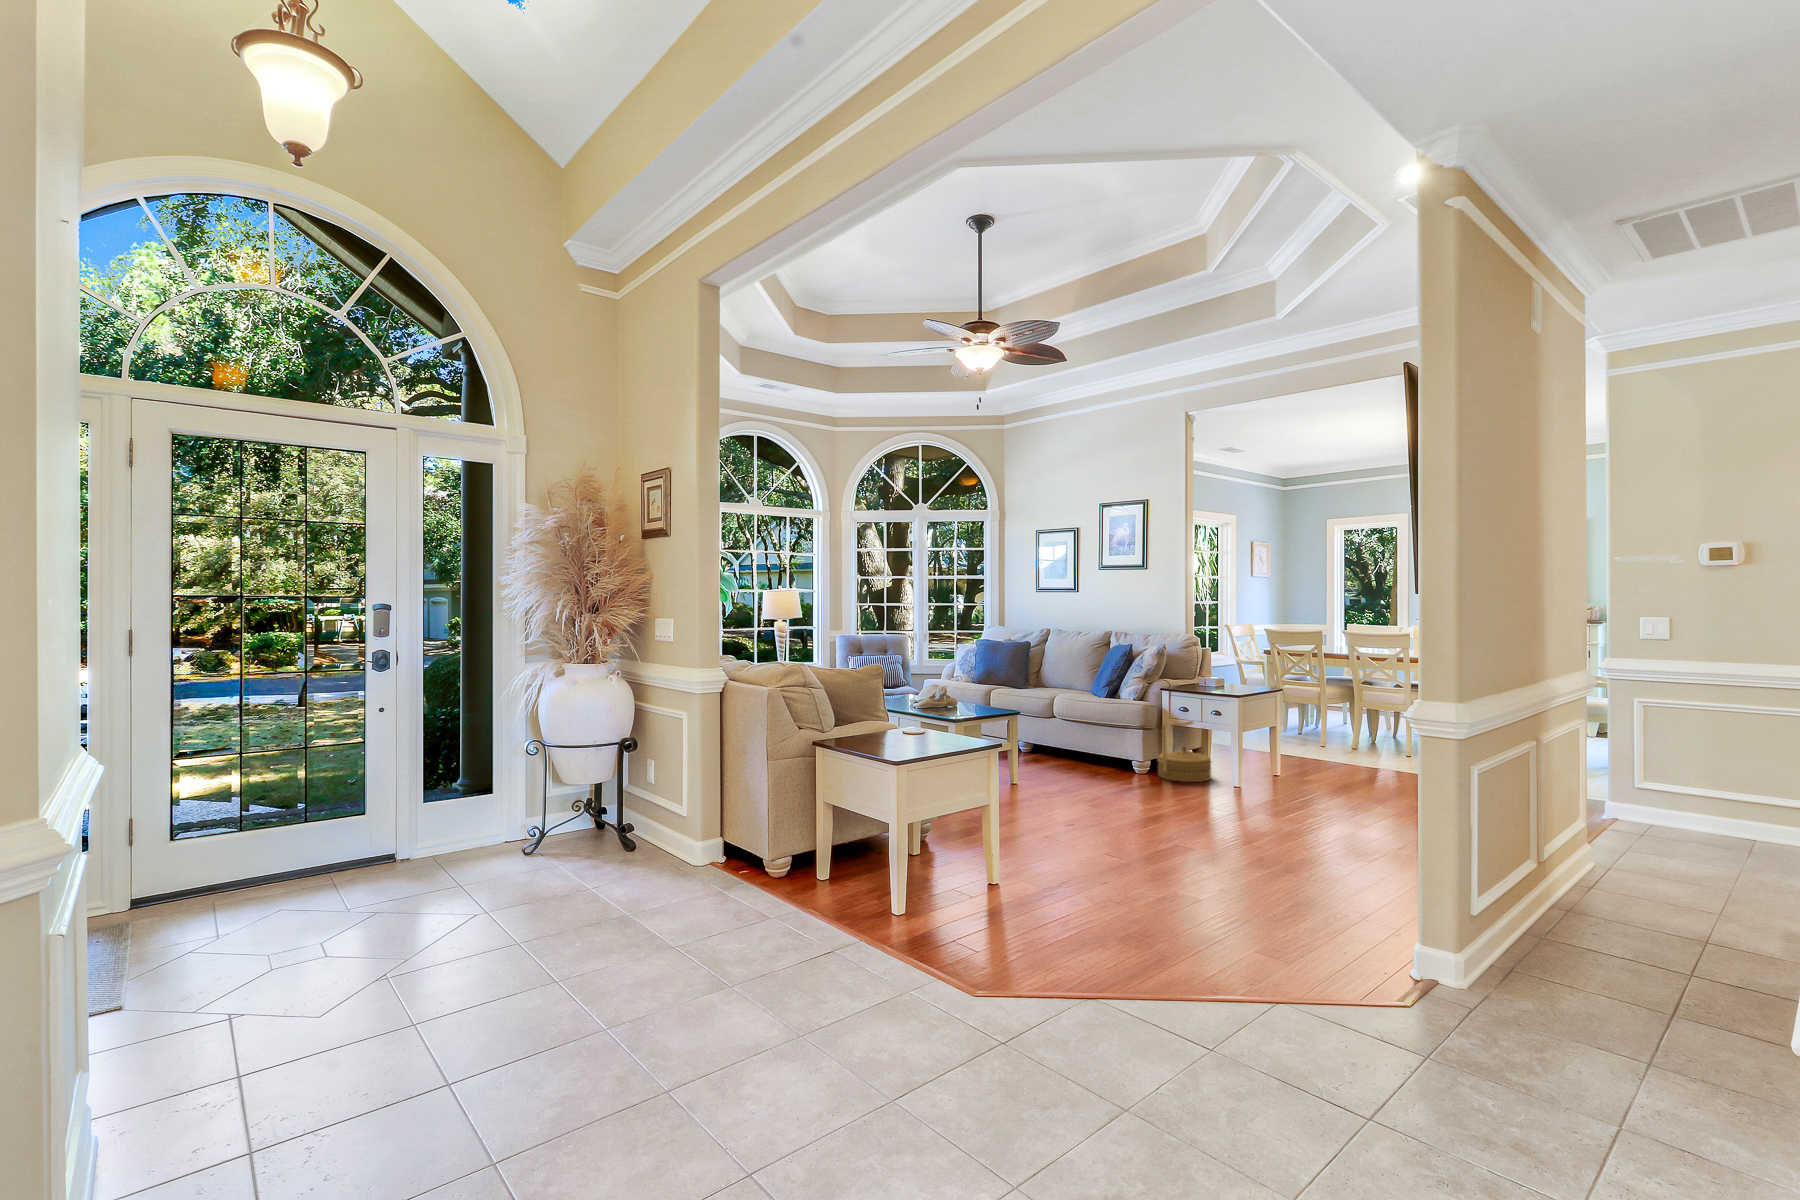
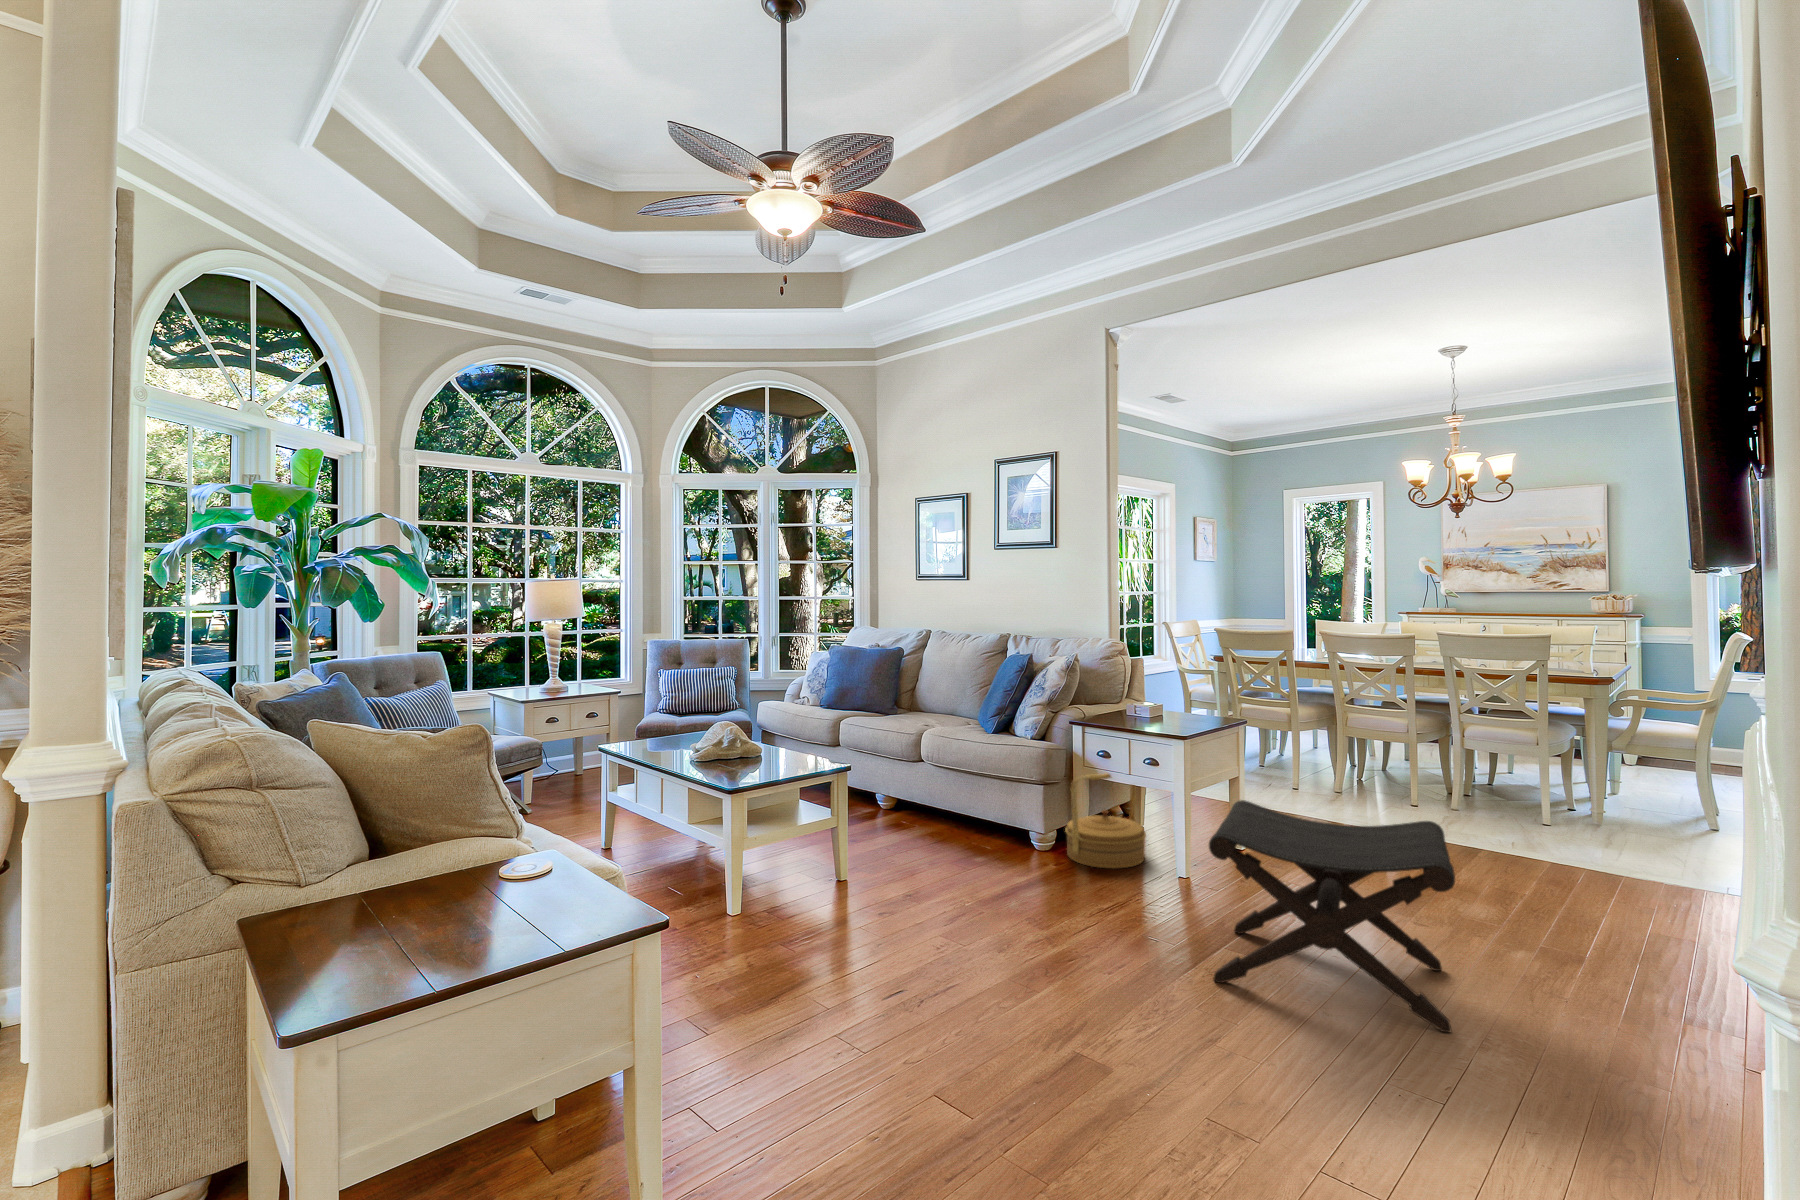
footstool: none [1249,729,1389,841] -> present [1209,800,1455,1032]

